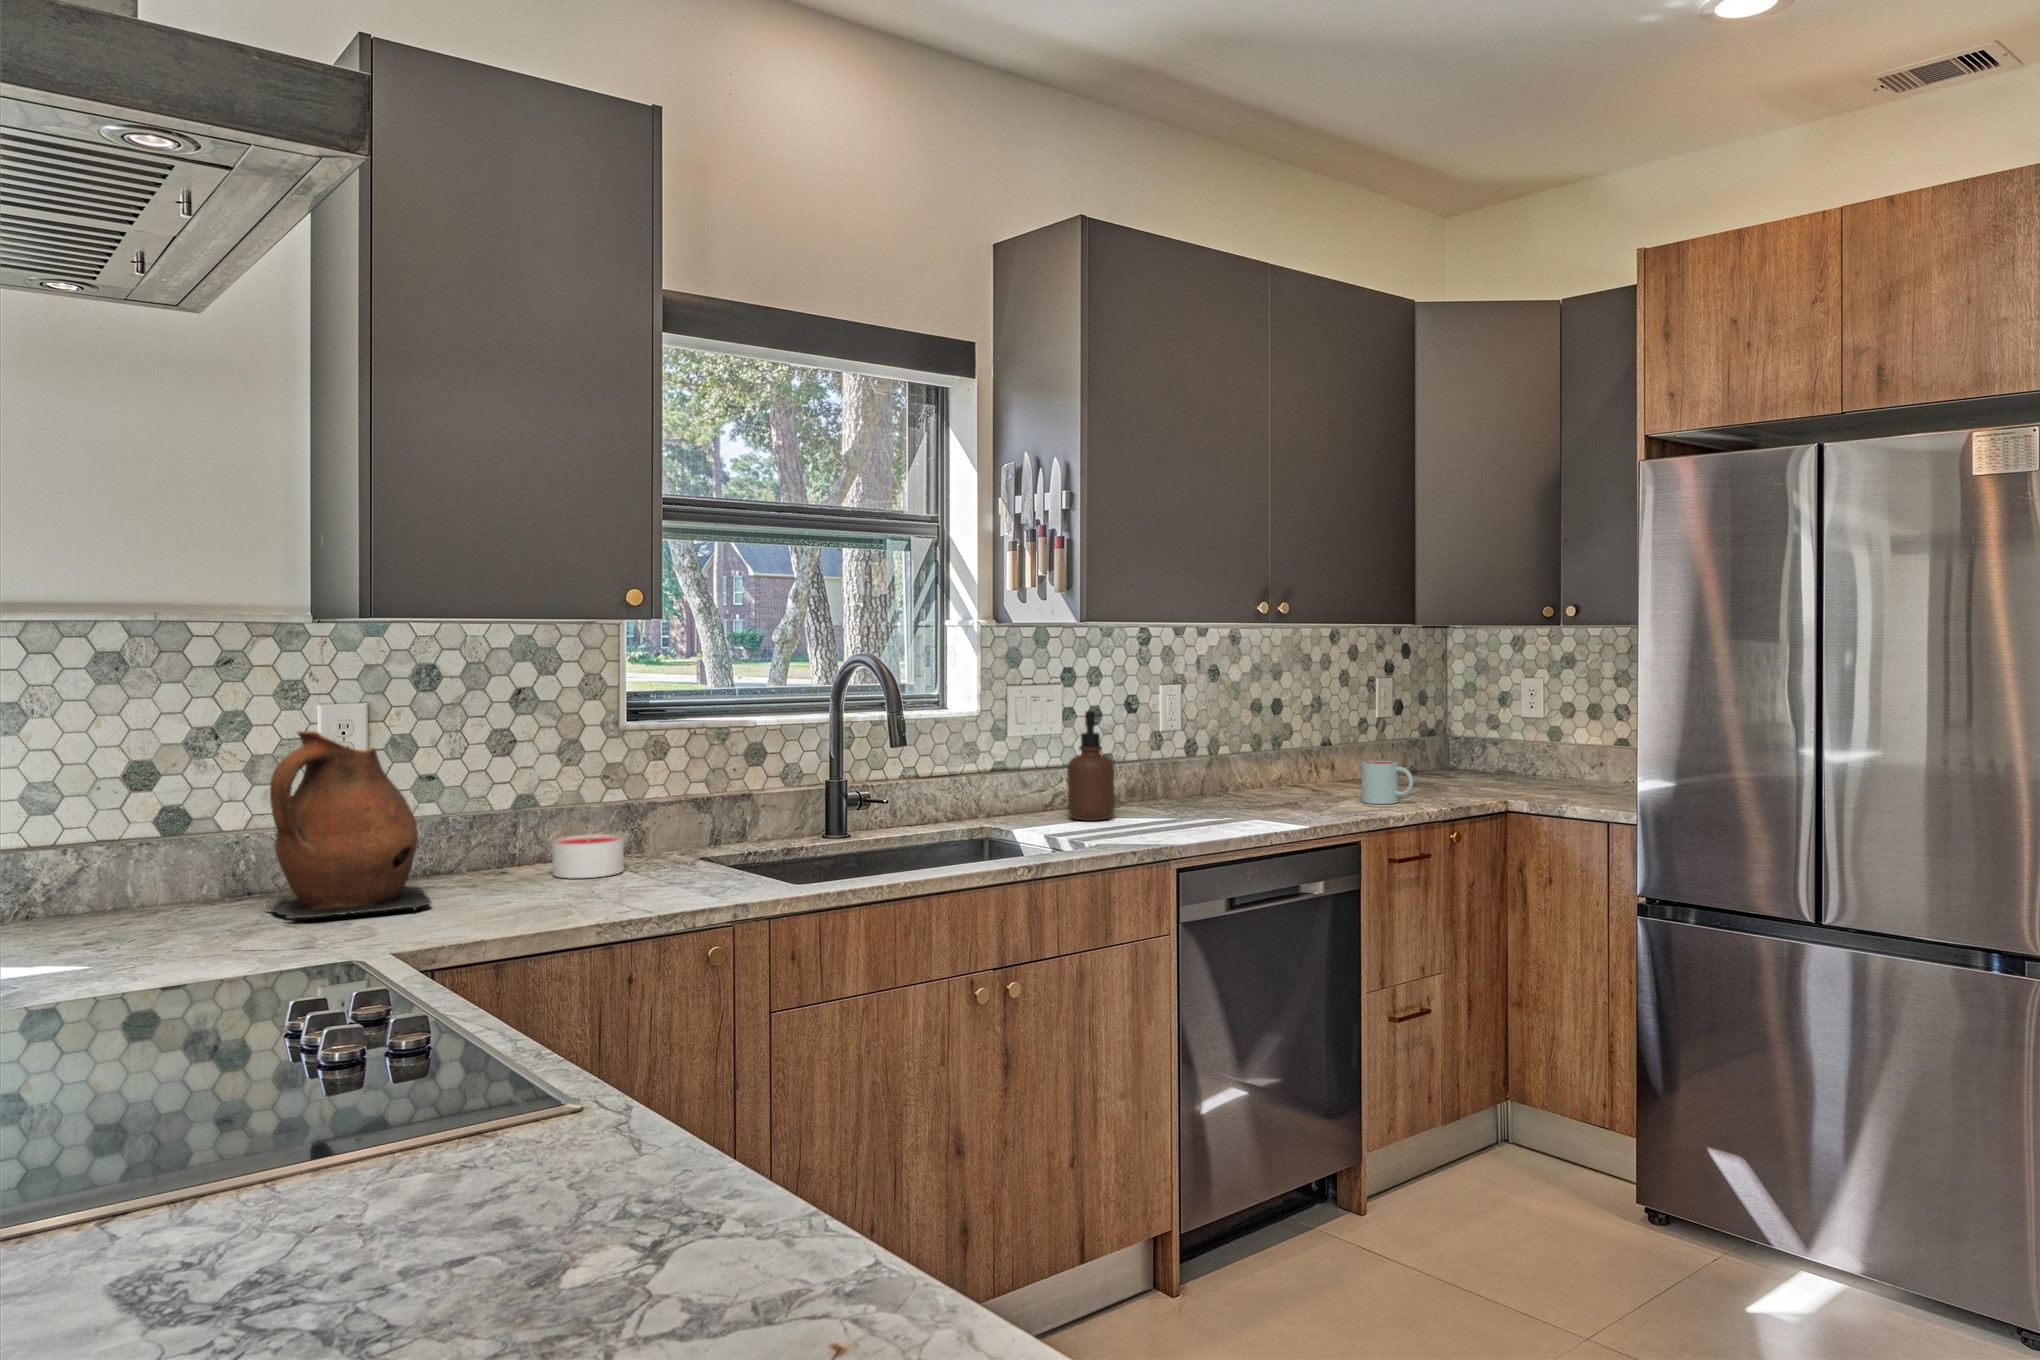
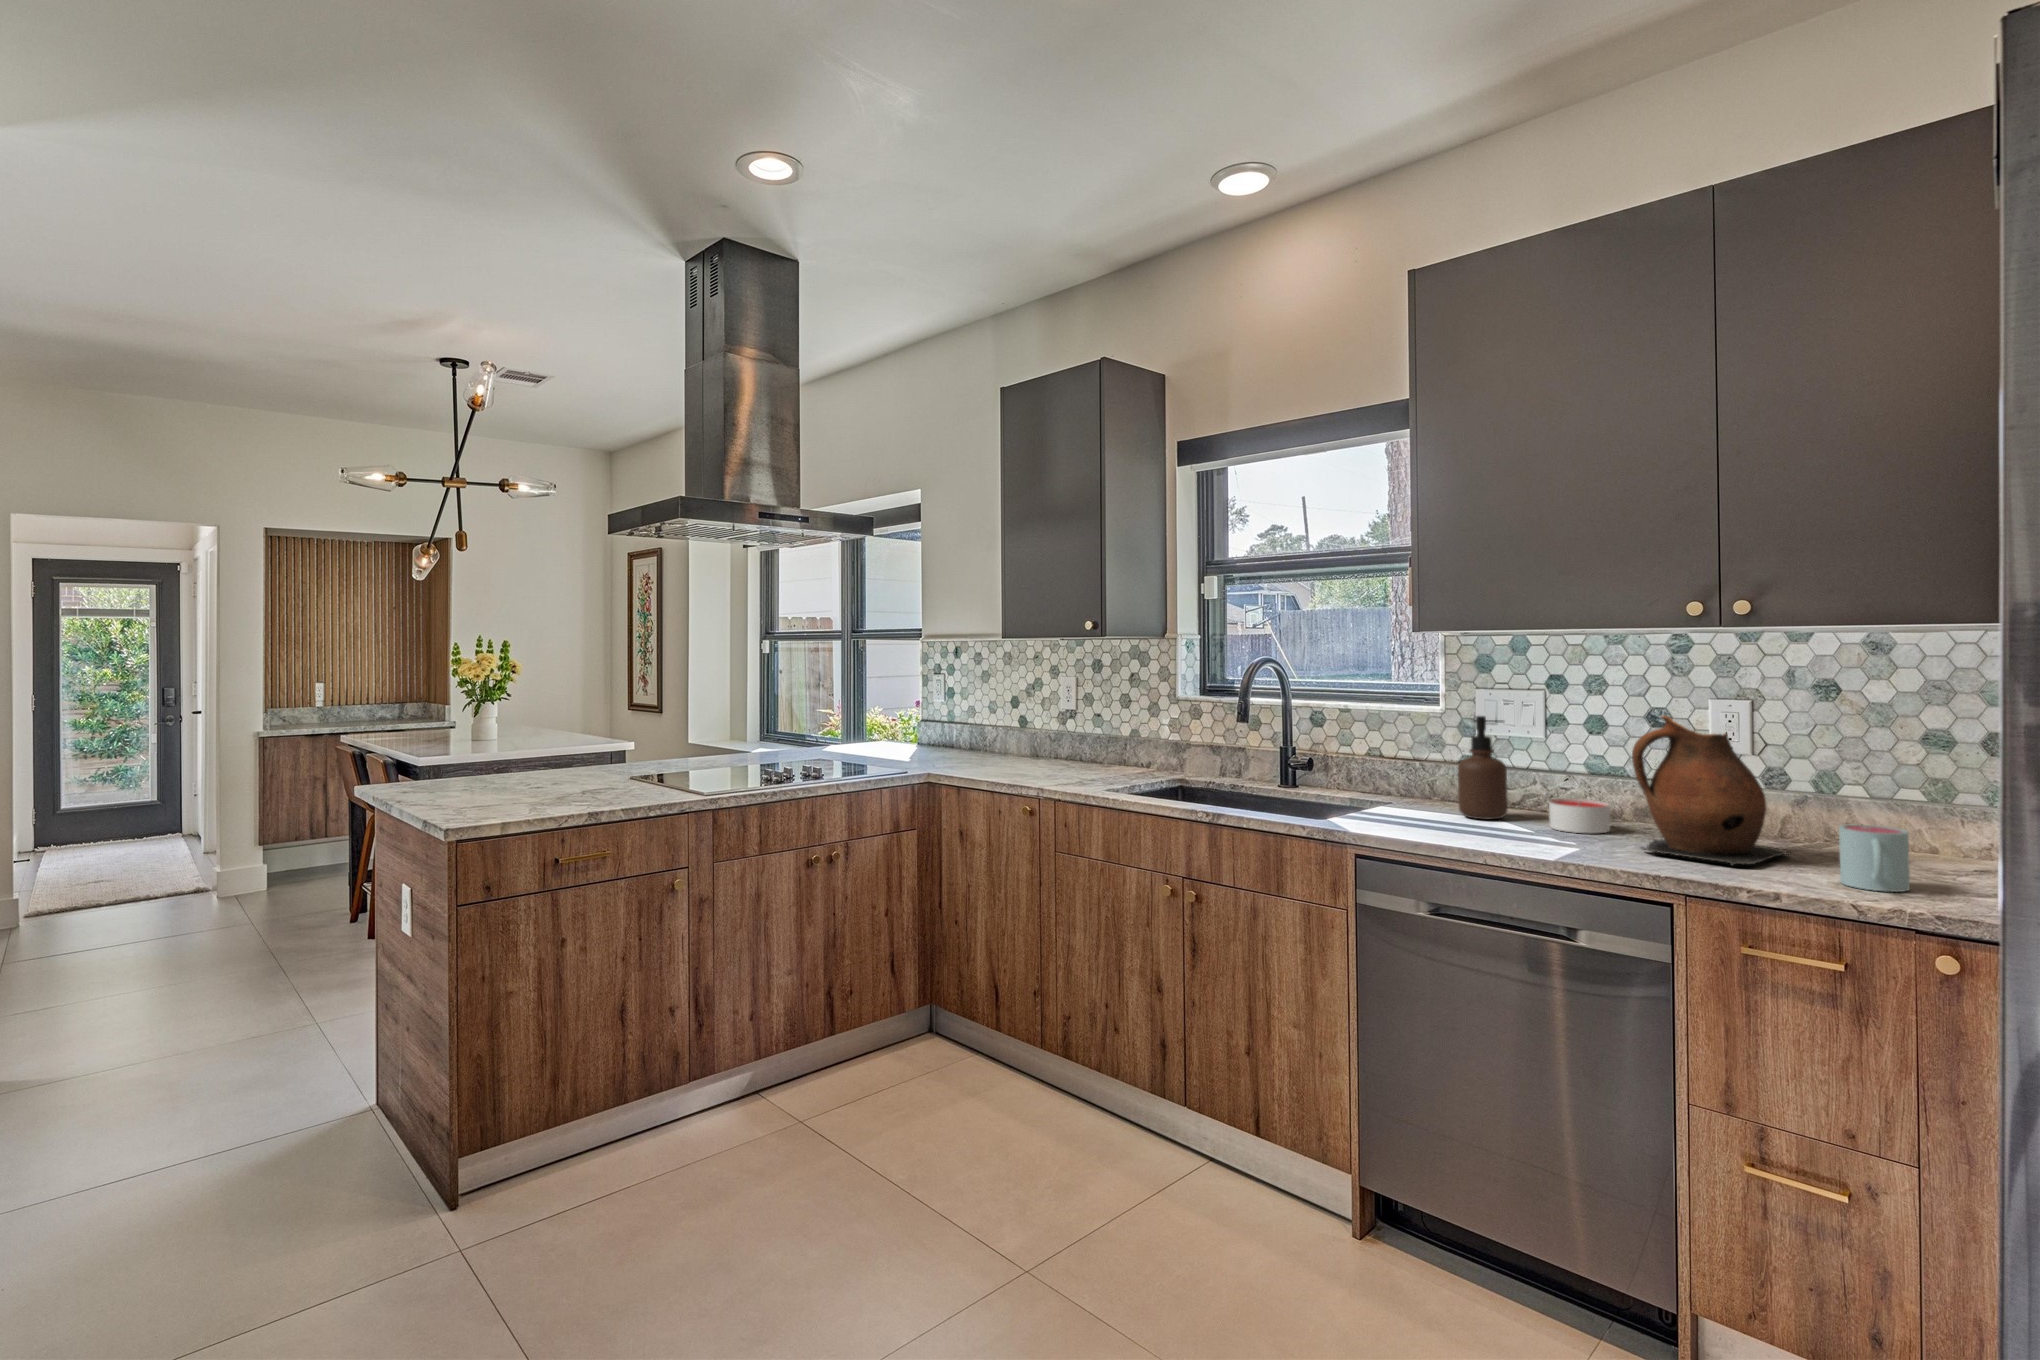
ceramic pitcher: present [270,731,431,919] -> present [1632,716,1790,866]
candle: present [552,834,624,878] -> present [1549,799,1610,833]

